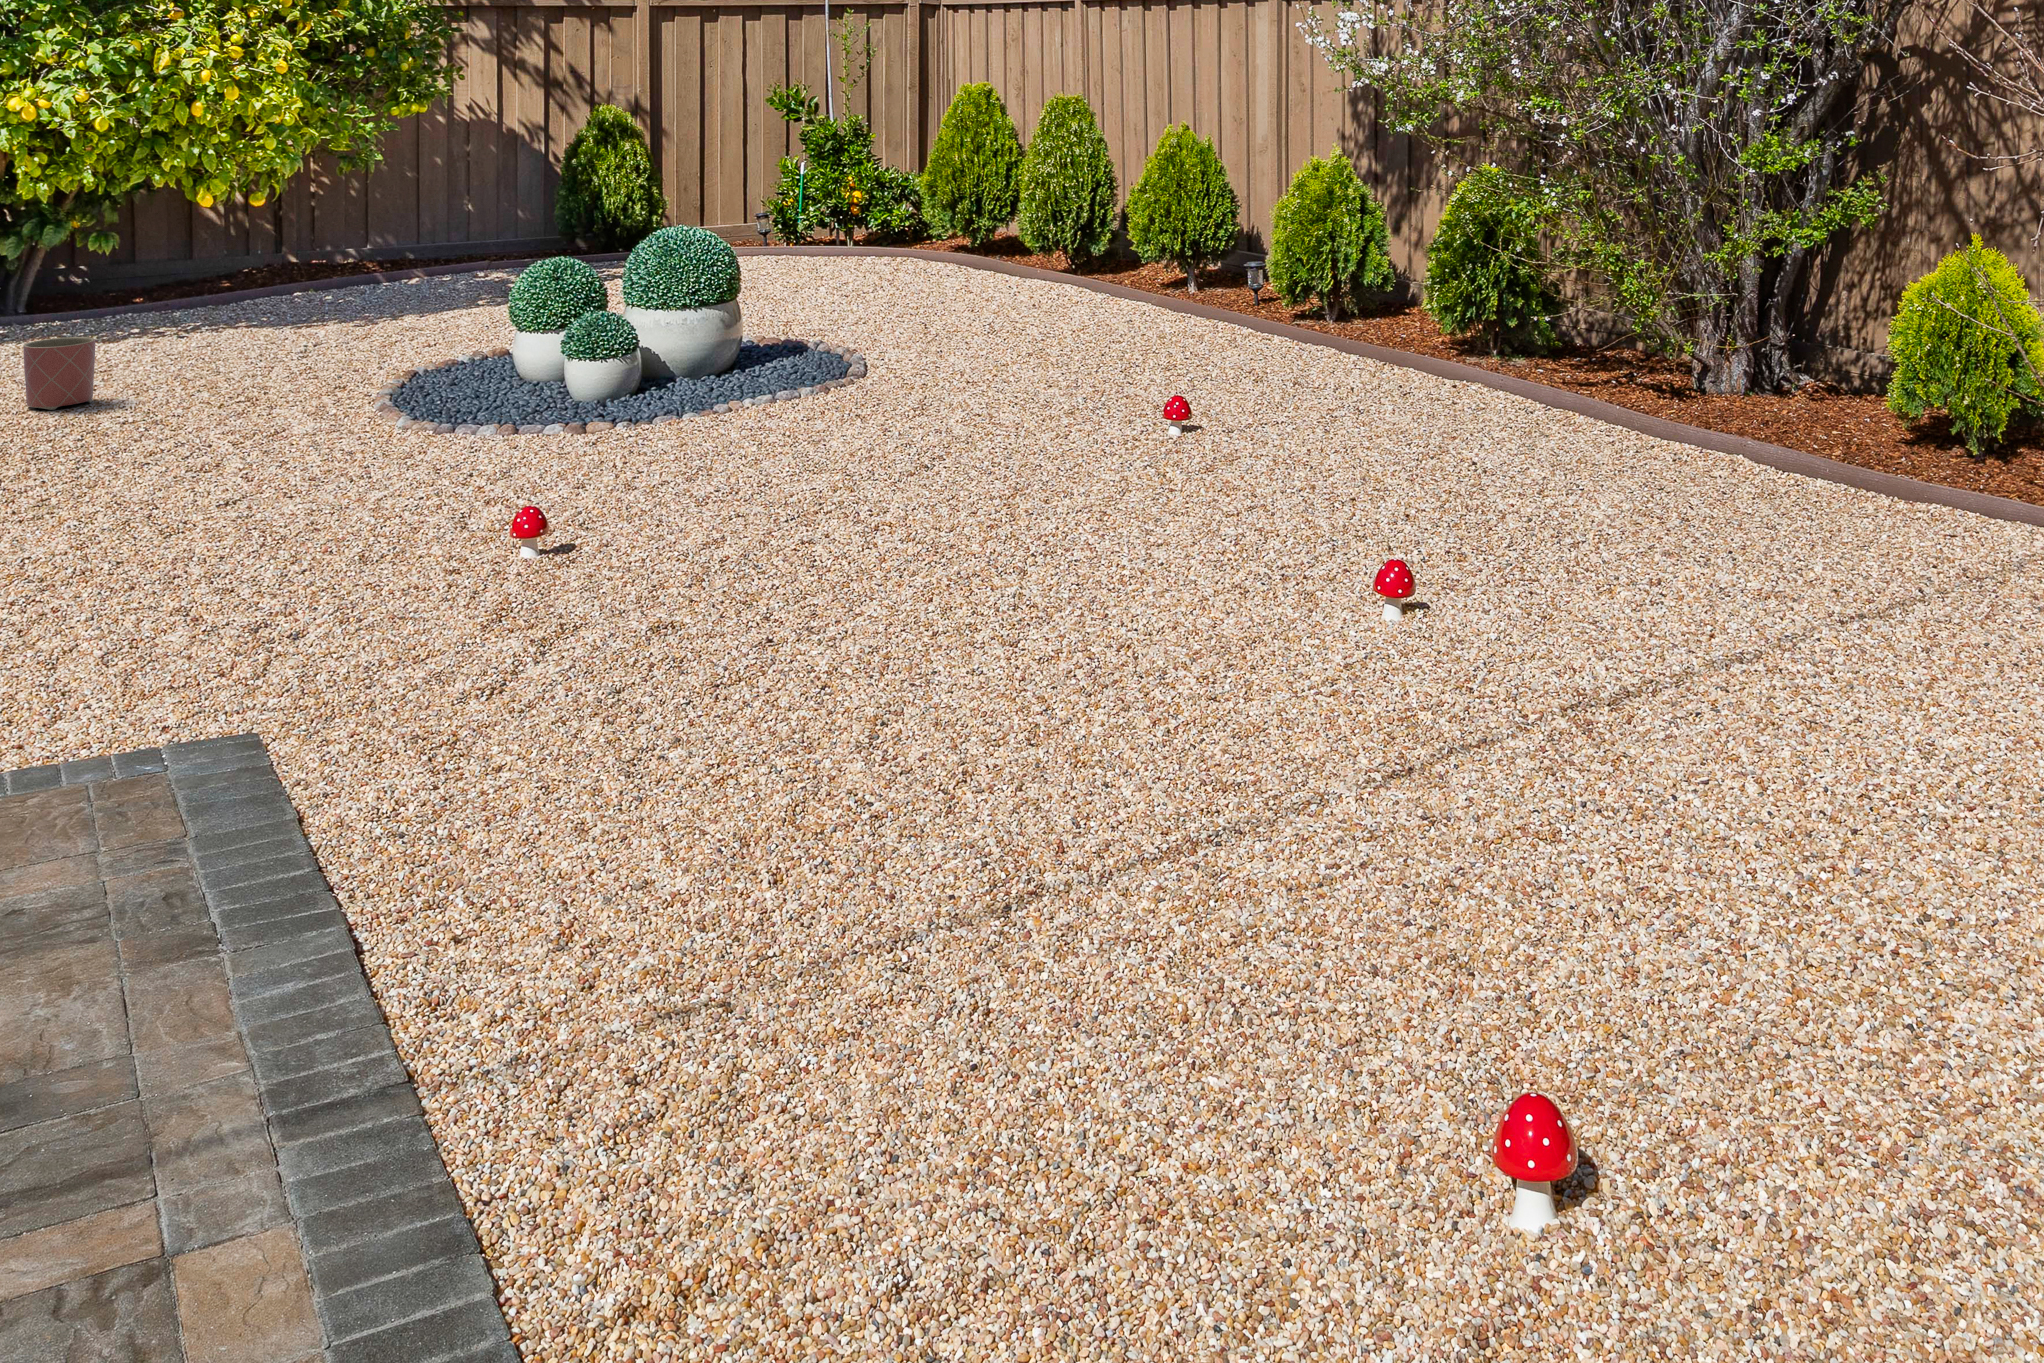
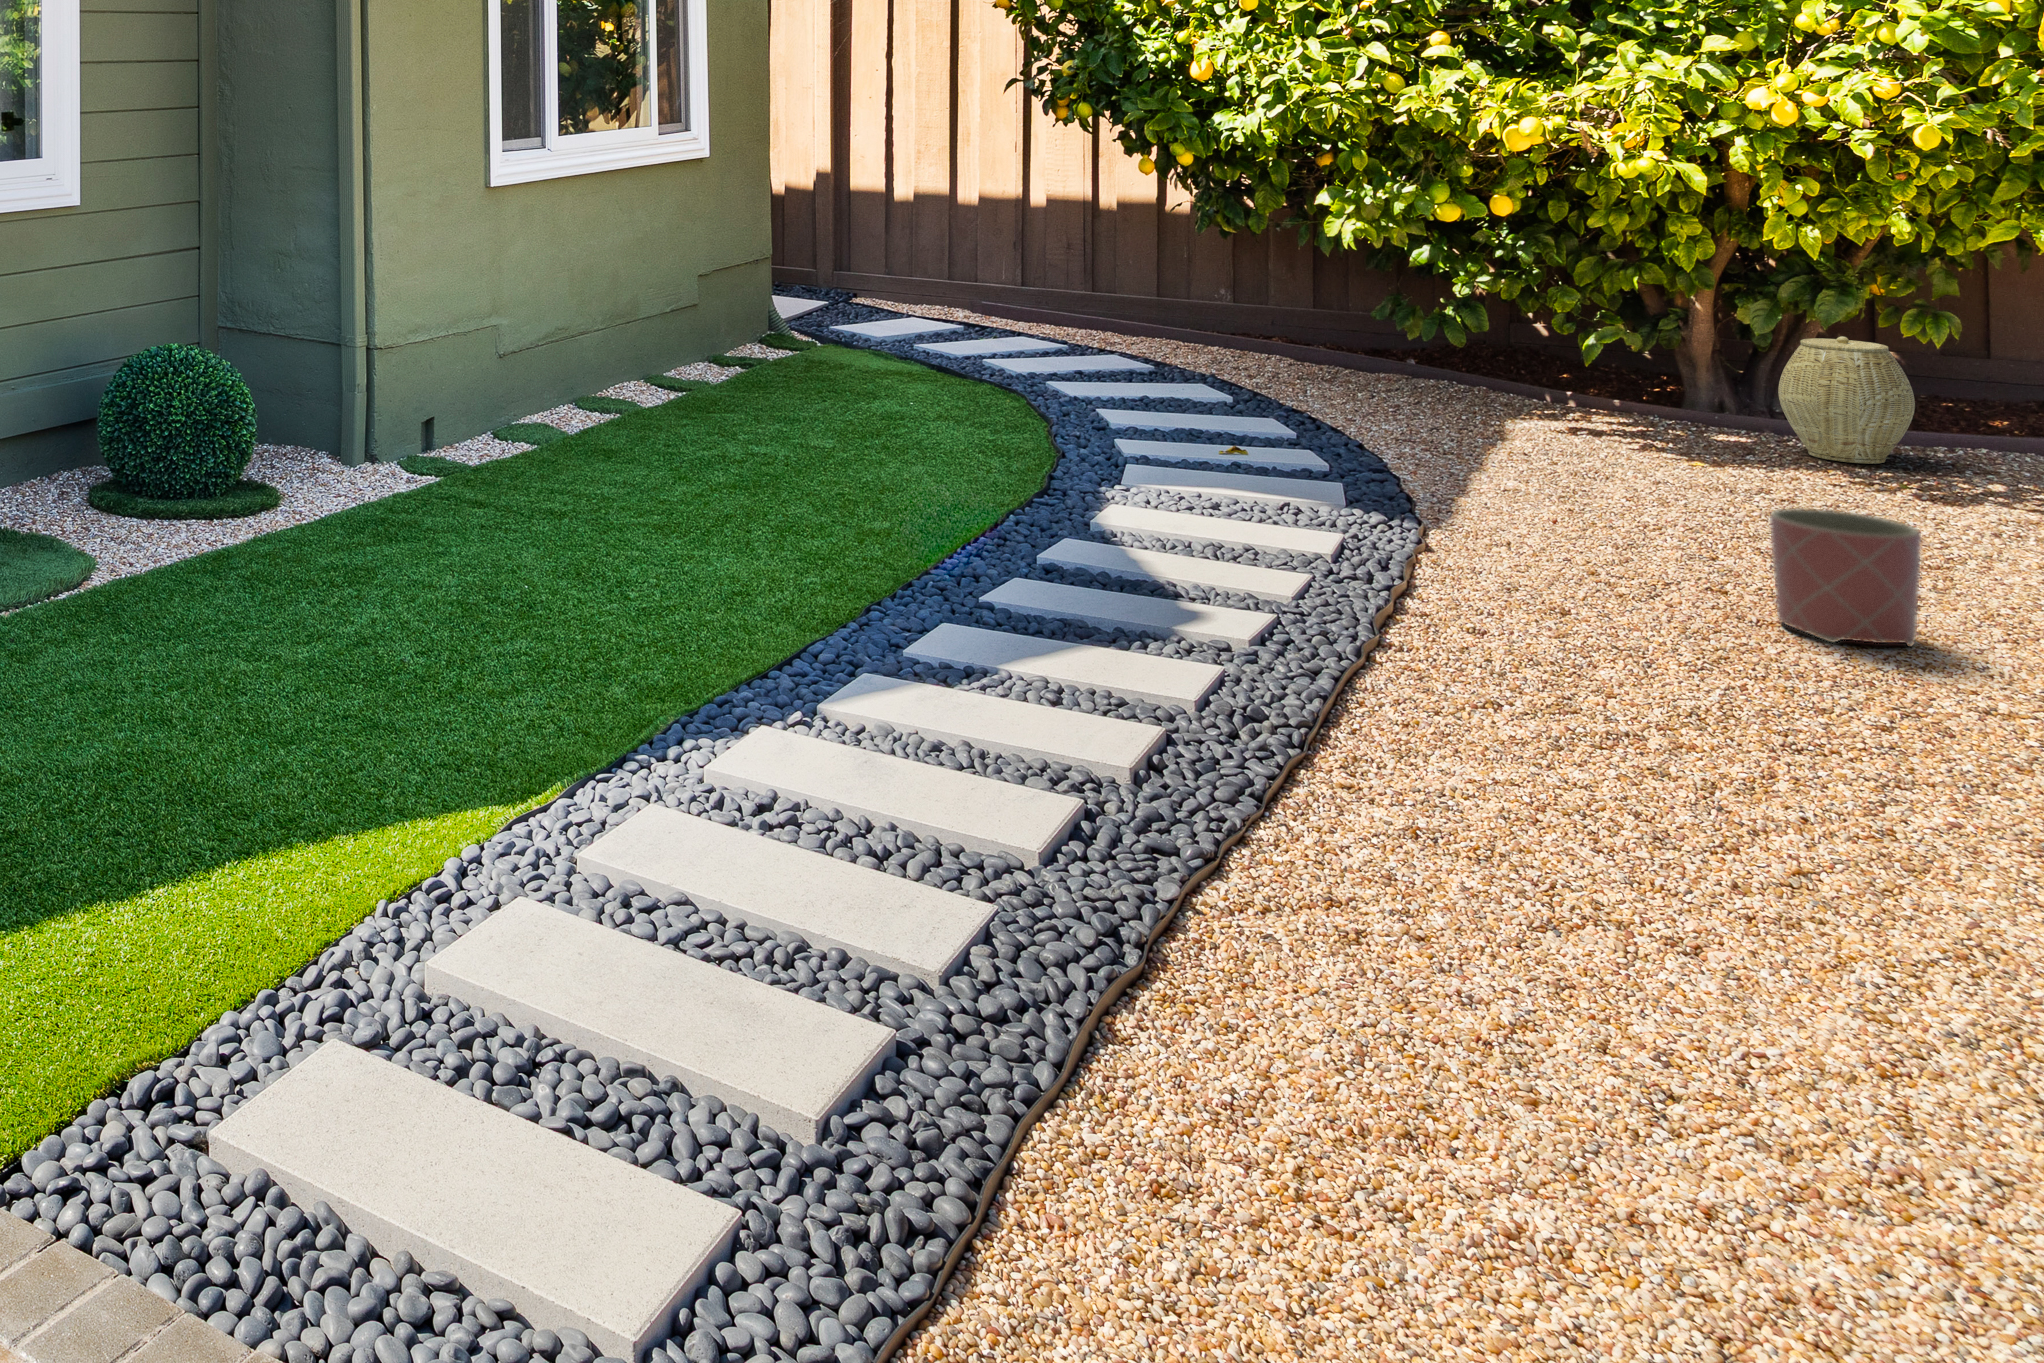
woven basket: none [24,251,95,328] -> present [1778,337,1915,464]

